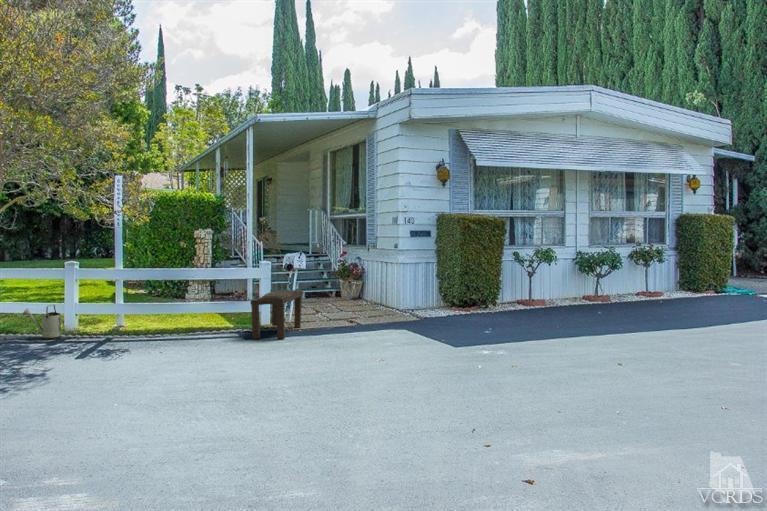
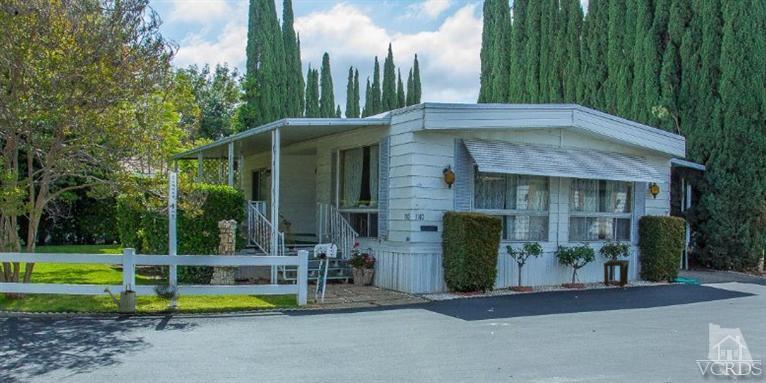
potted tree: none [73,287,112,342] -> present [153,274,180,316]
bench: present [250,290,303,339] -> present [604,260,629,287]

